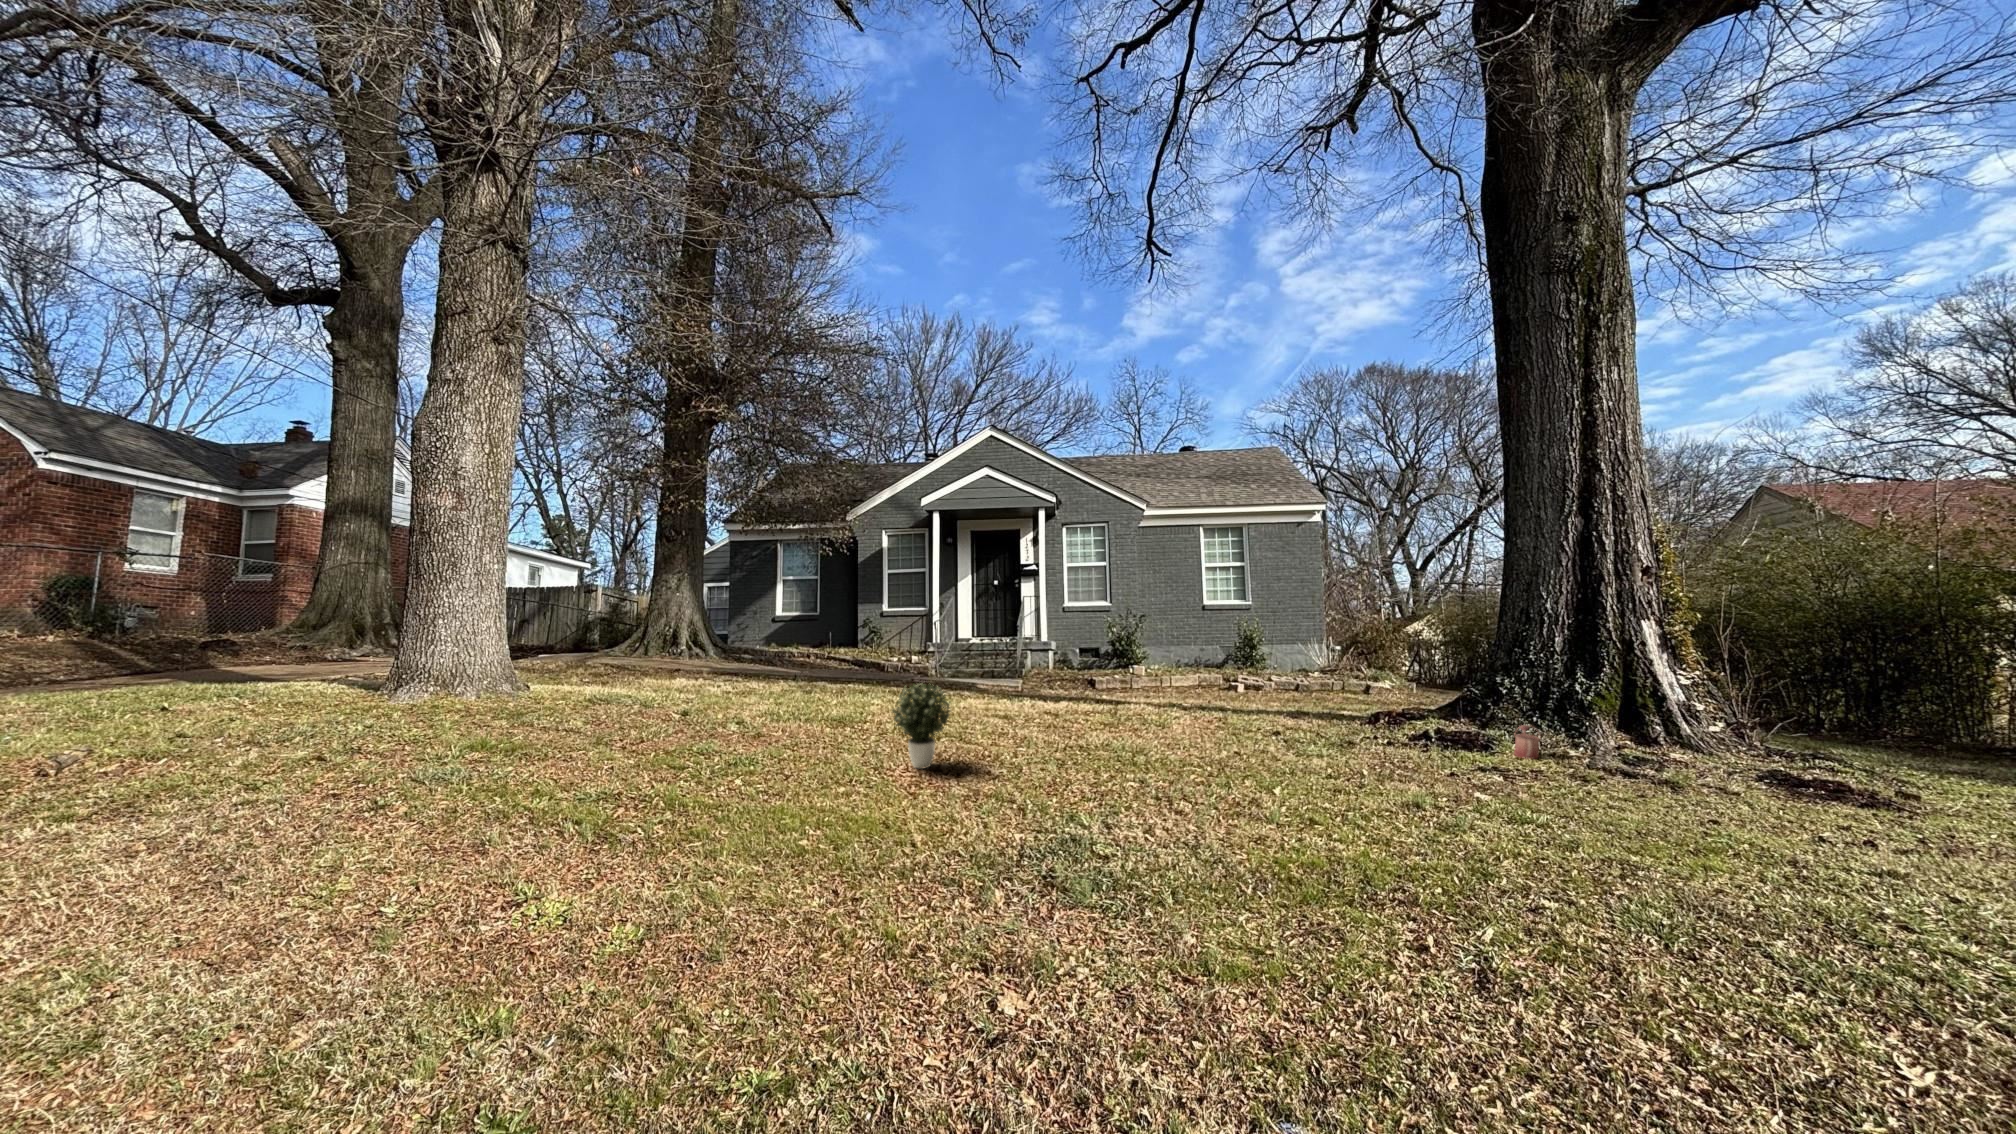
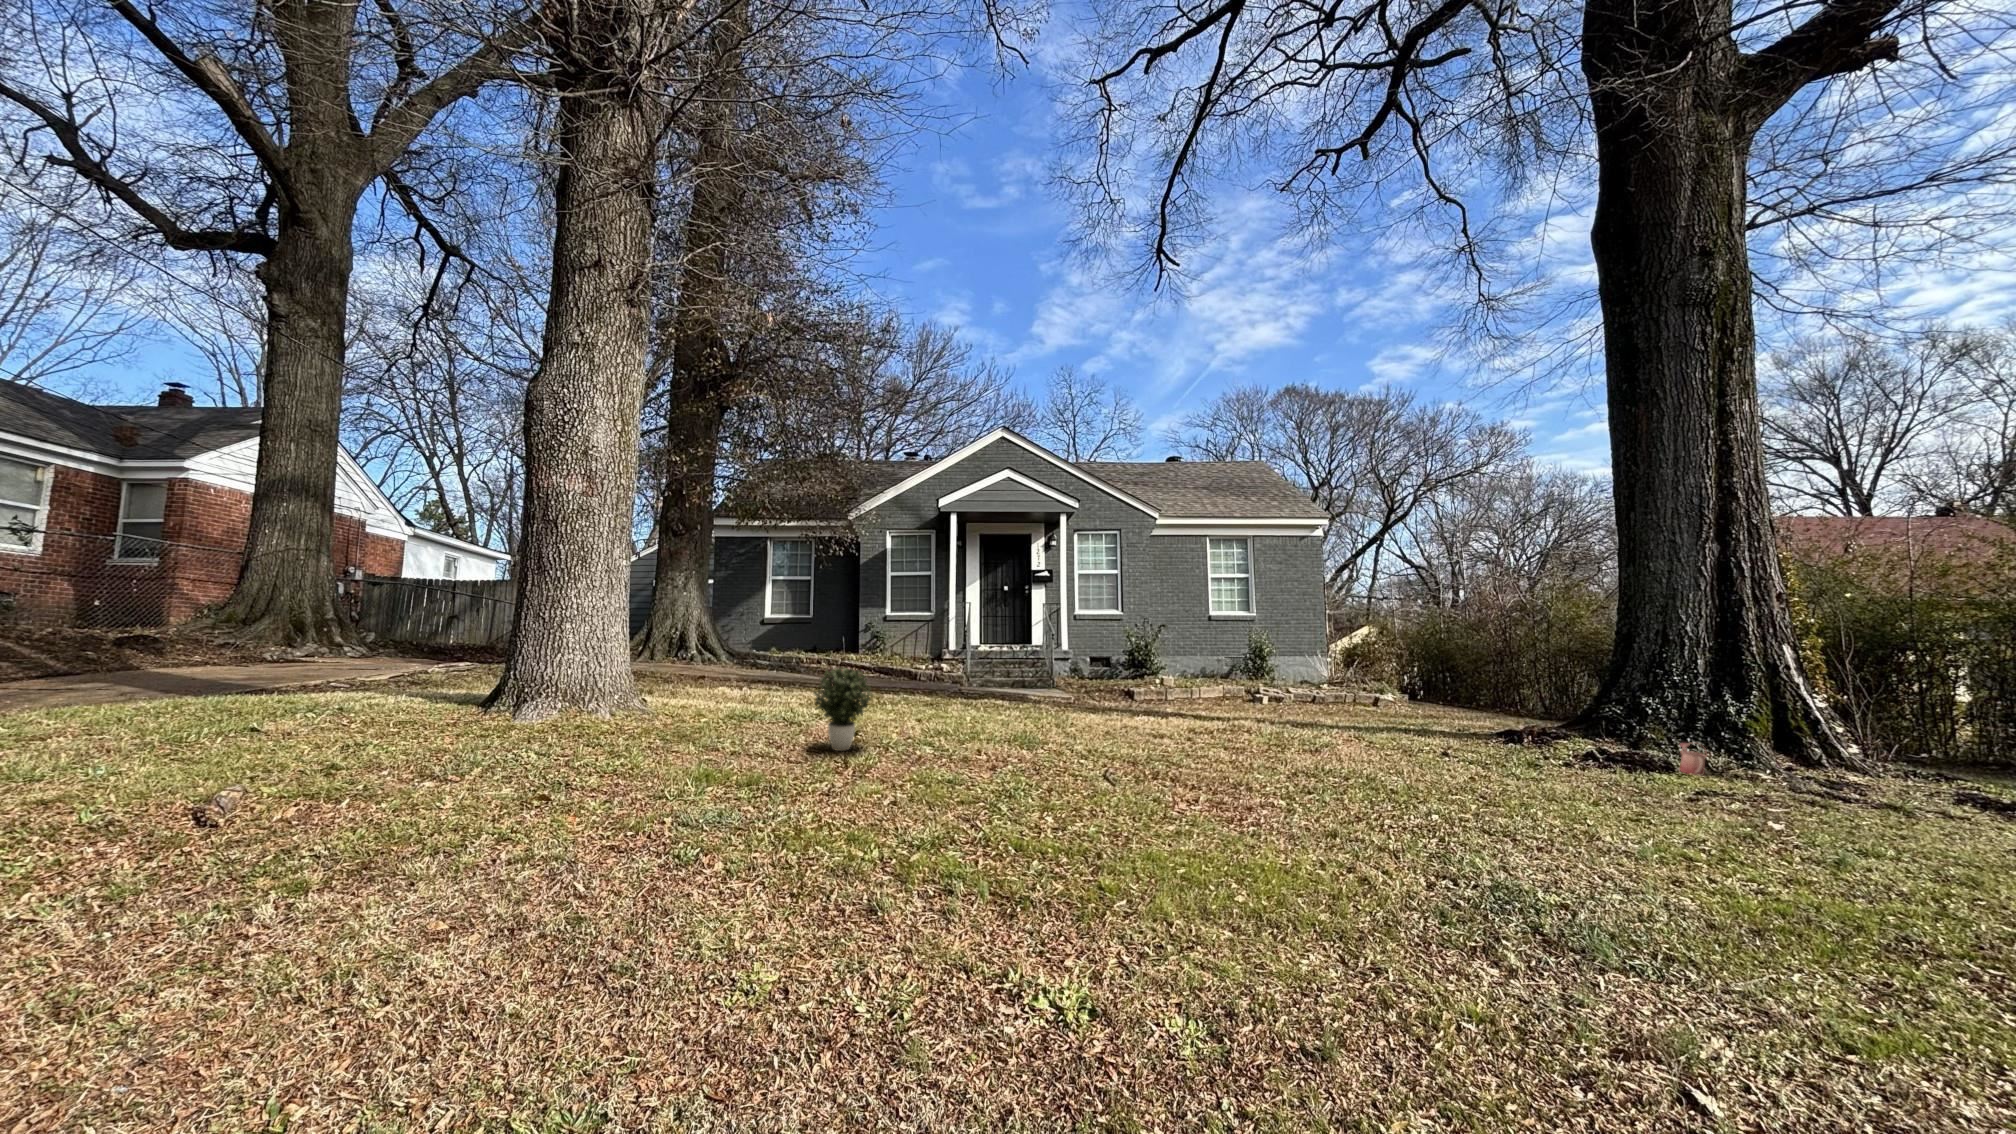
potted plant: present [892,684,951,769] -> present [813,668,871,751]

